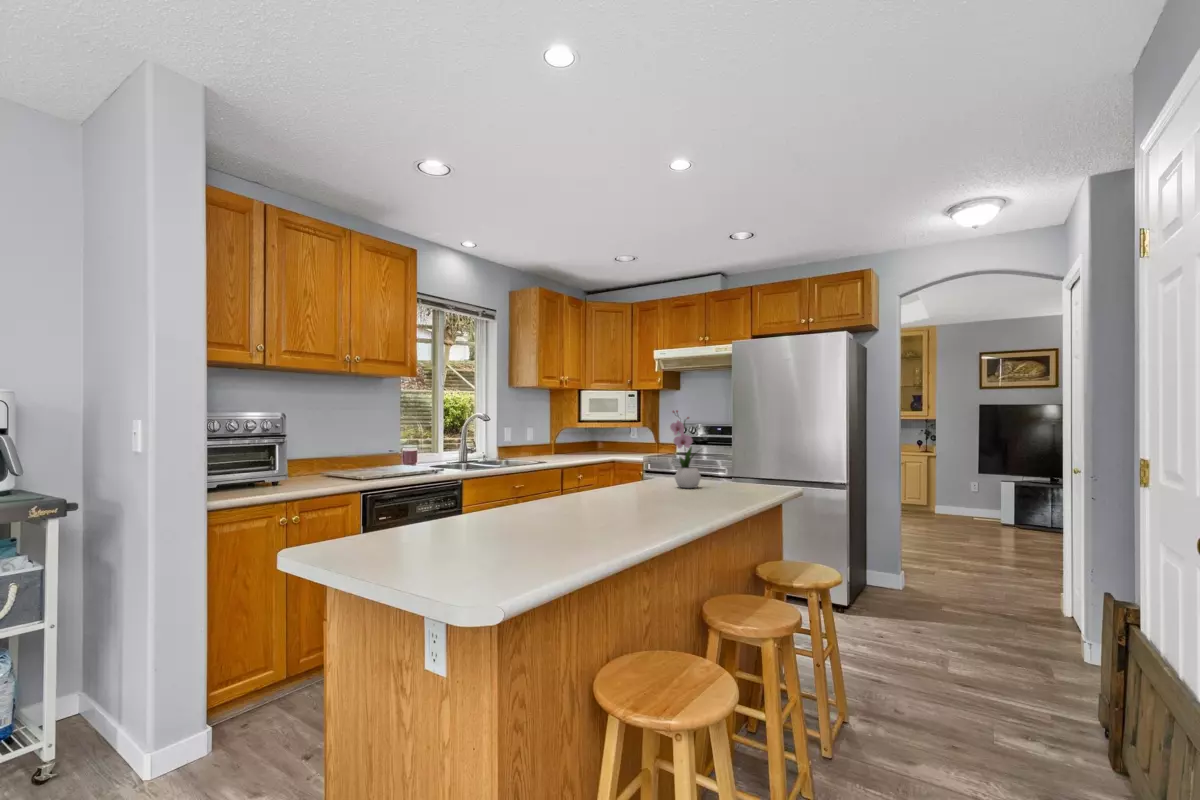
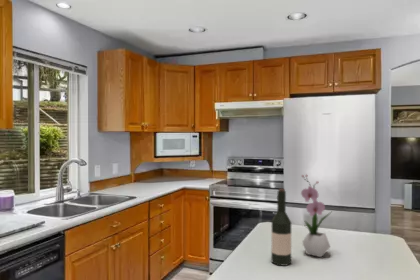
wine bottle: none [638,421,657,490] -> present [271,189,291,266]

